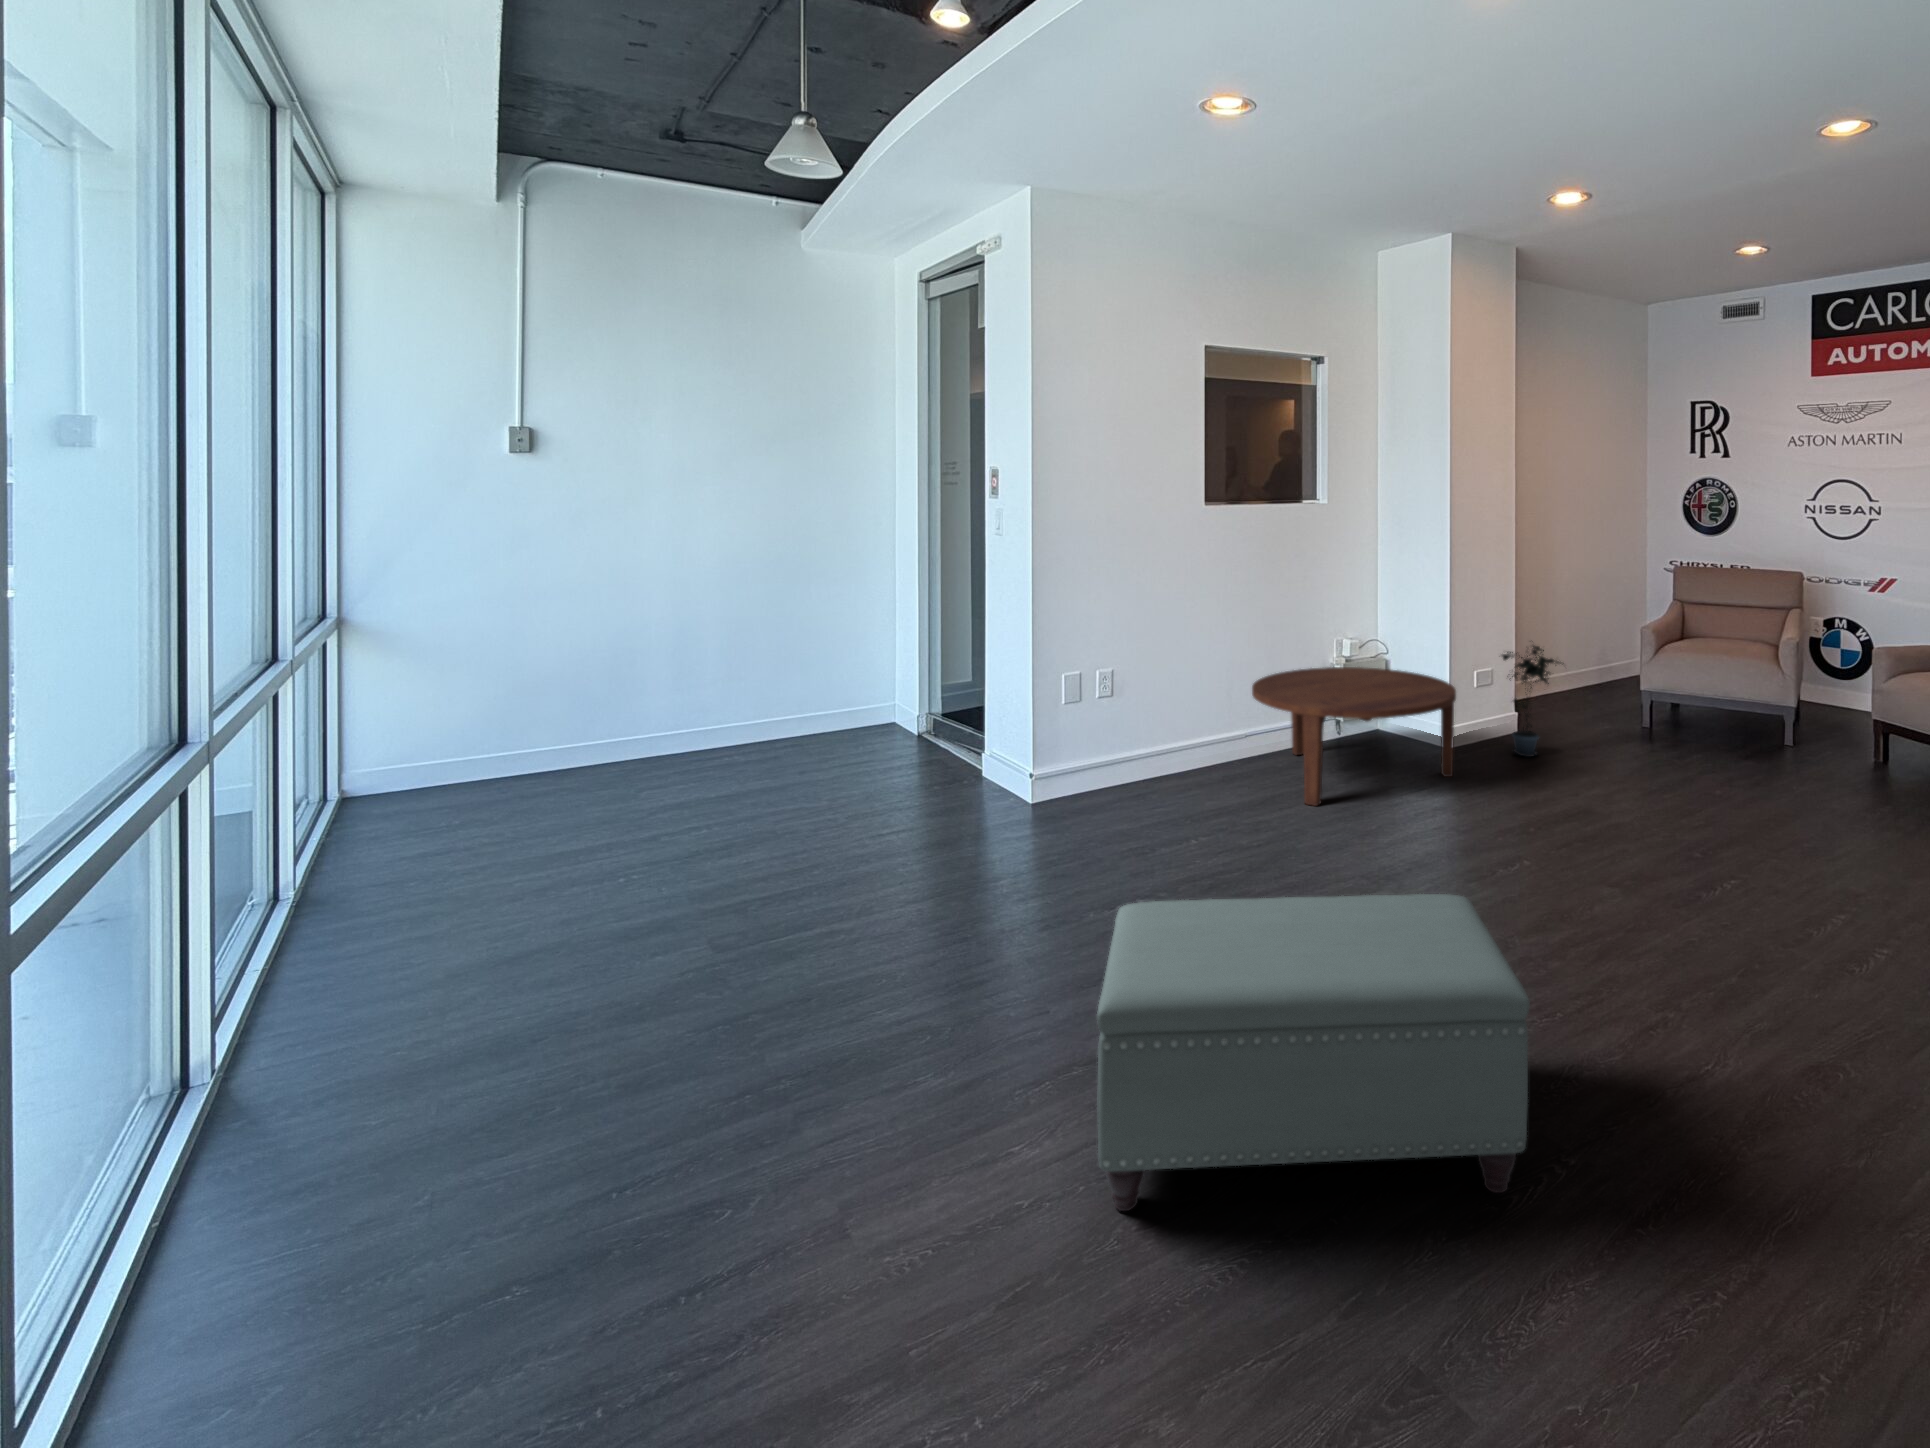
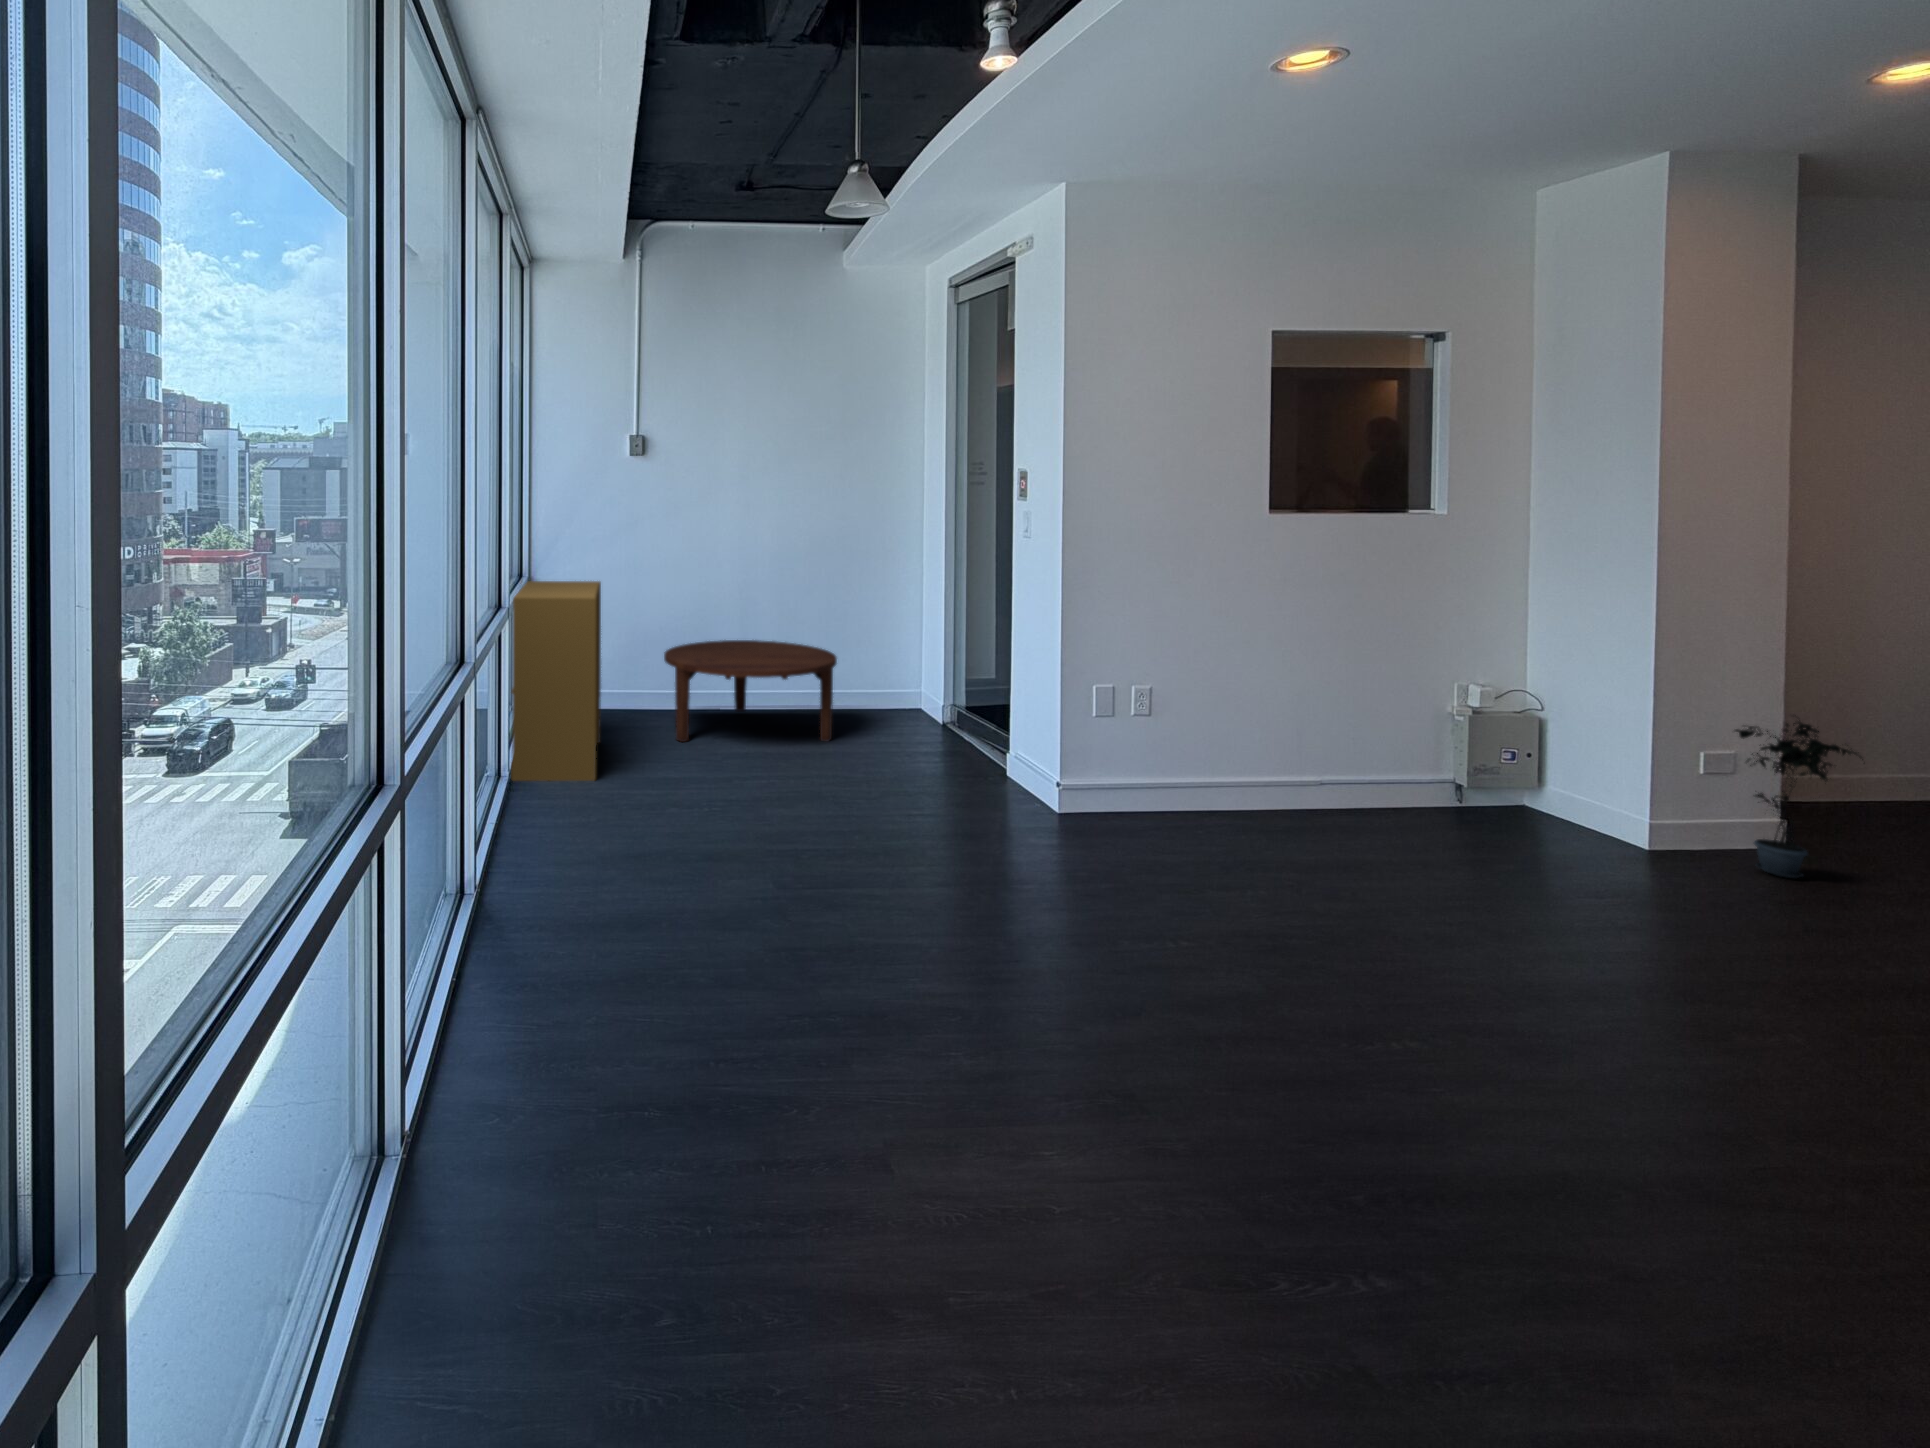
bookshelf: none [296,613,463,901] -> present [511,581,601,781]
coffee table: present [1252,667,1456,806] -> present [664,640,837,742]
ottoman: present [1097,894,1530,1211] -> none [1124,914,1690,1355]

